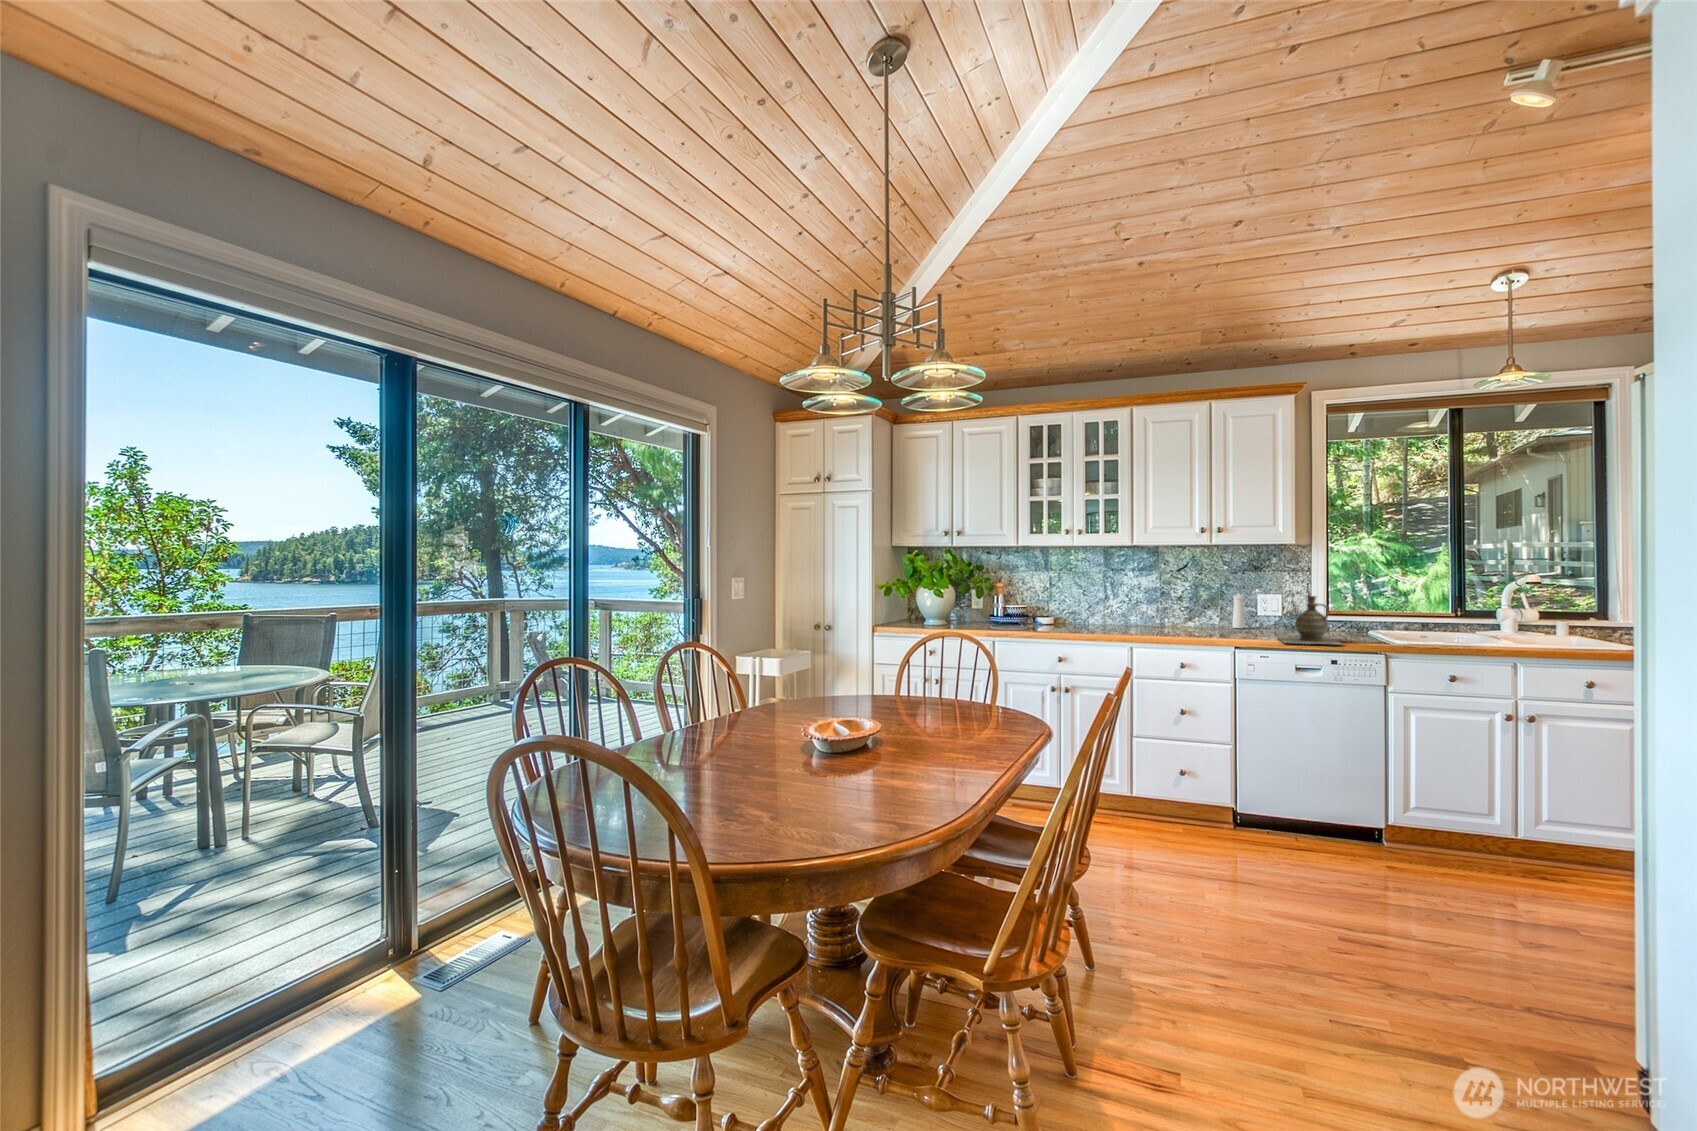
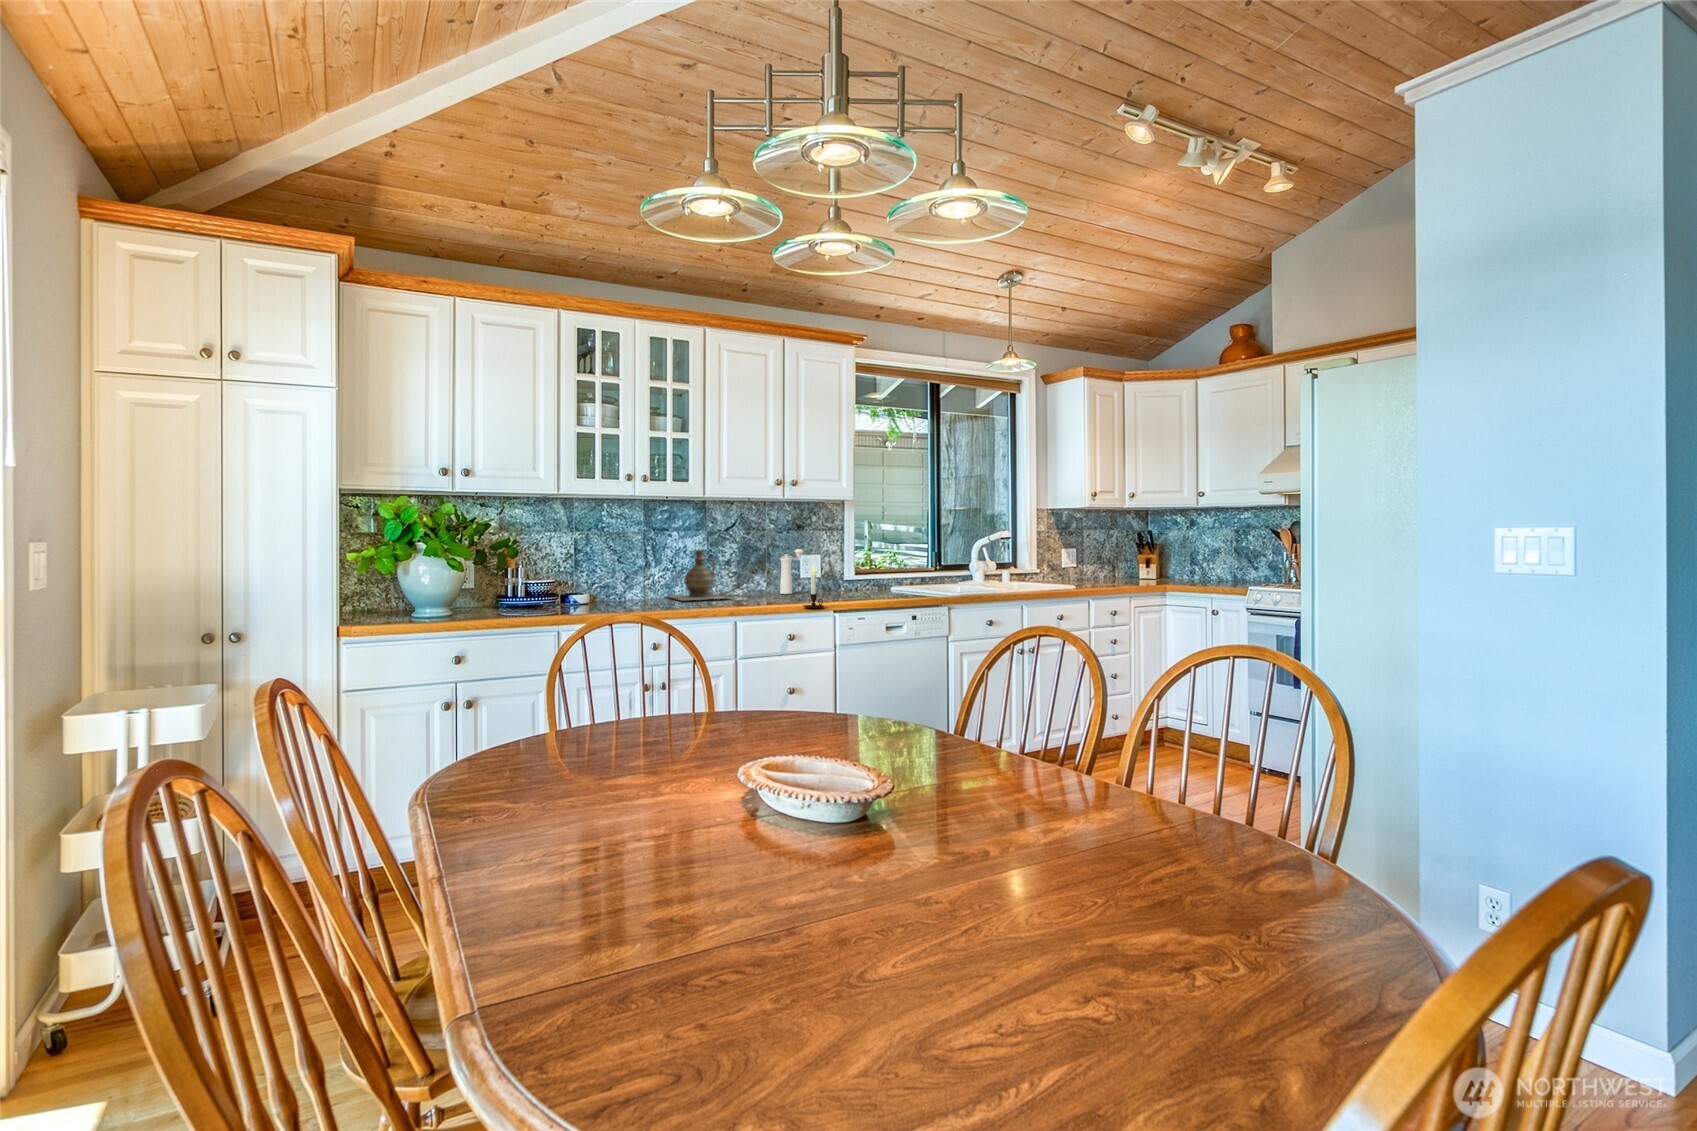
ceramic jug: present [1278,596,1341,645] -> present [669,550,725,600]
candle: none [1205,602,1229,642] -> present [804,564,824,608]

